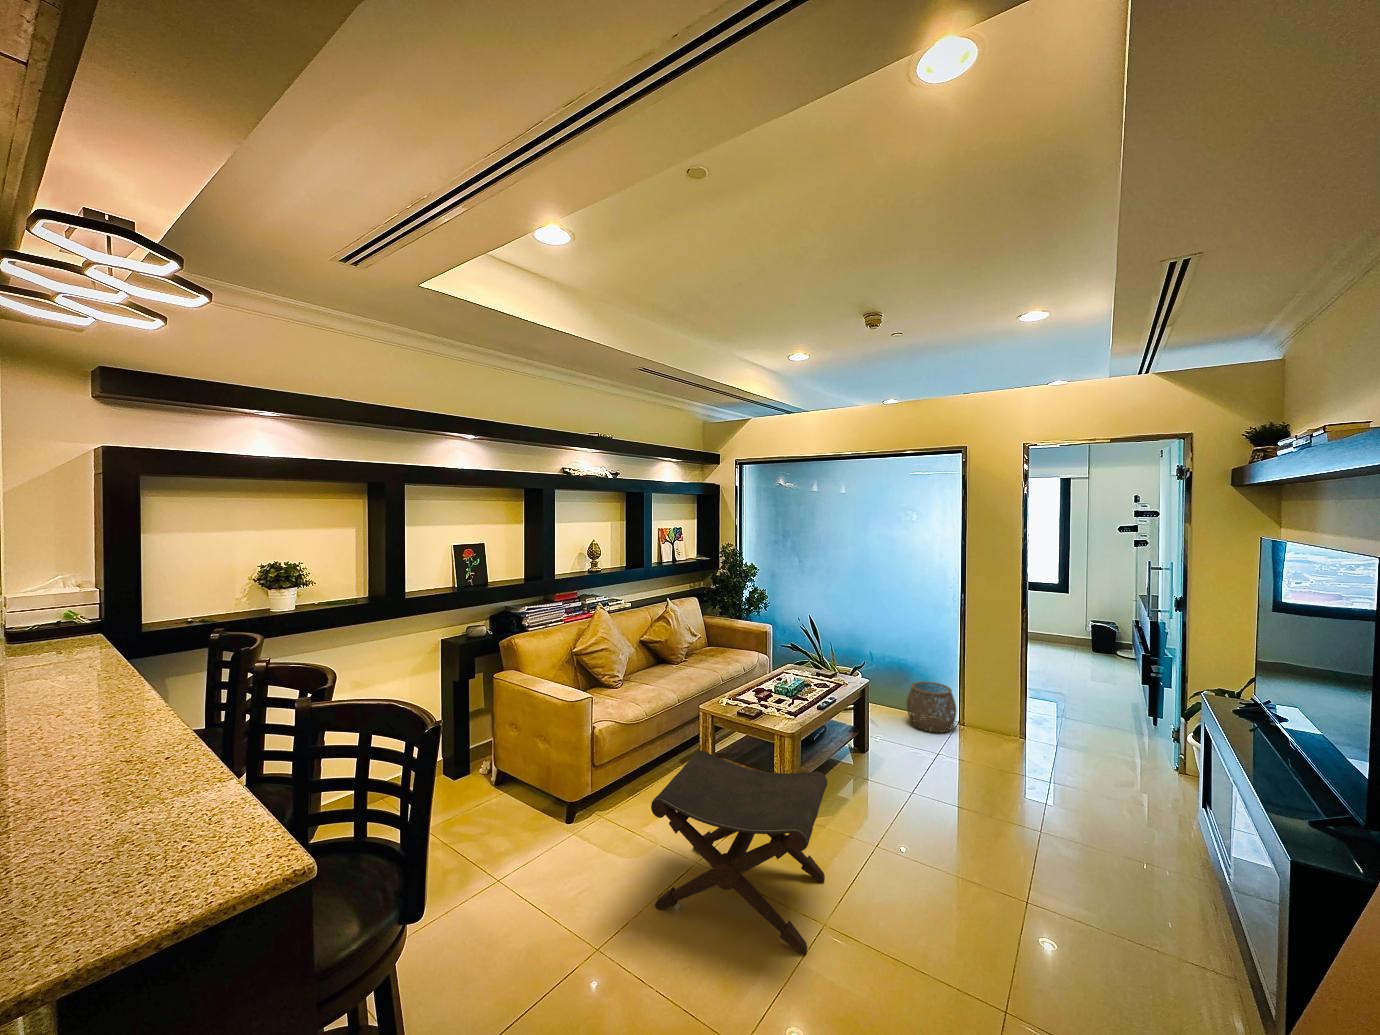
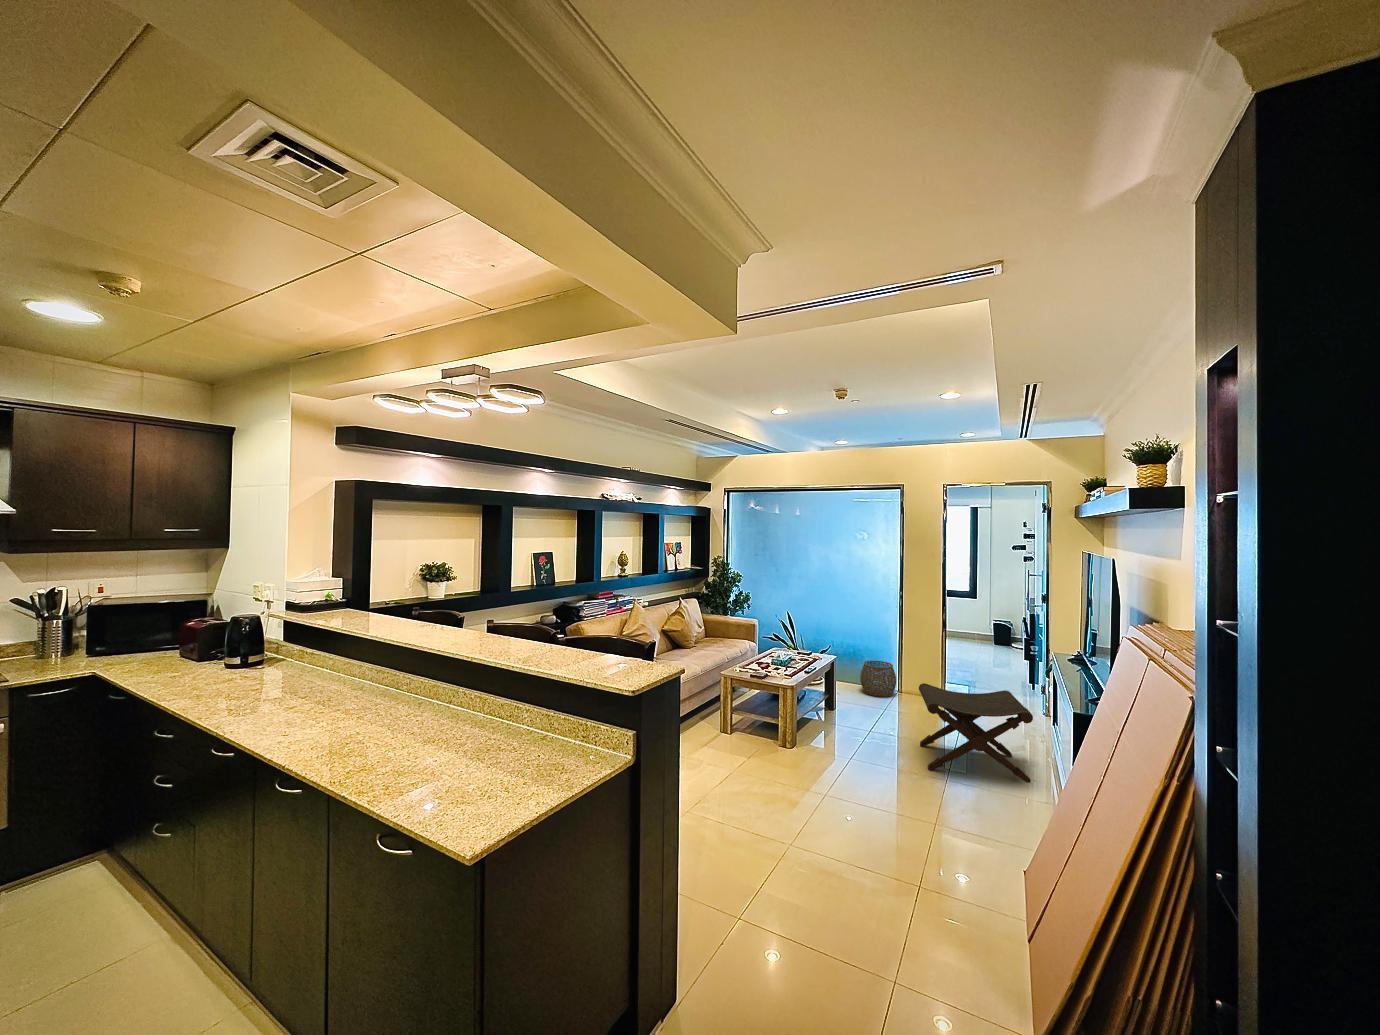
footstool: present [651,750,827,954] -> present [919,683,1033,783]

